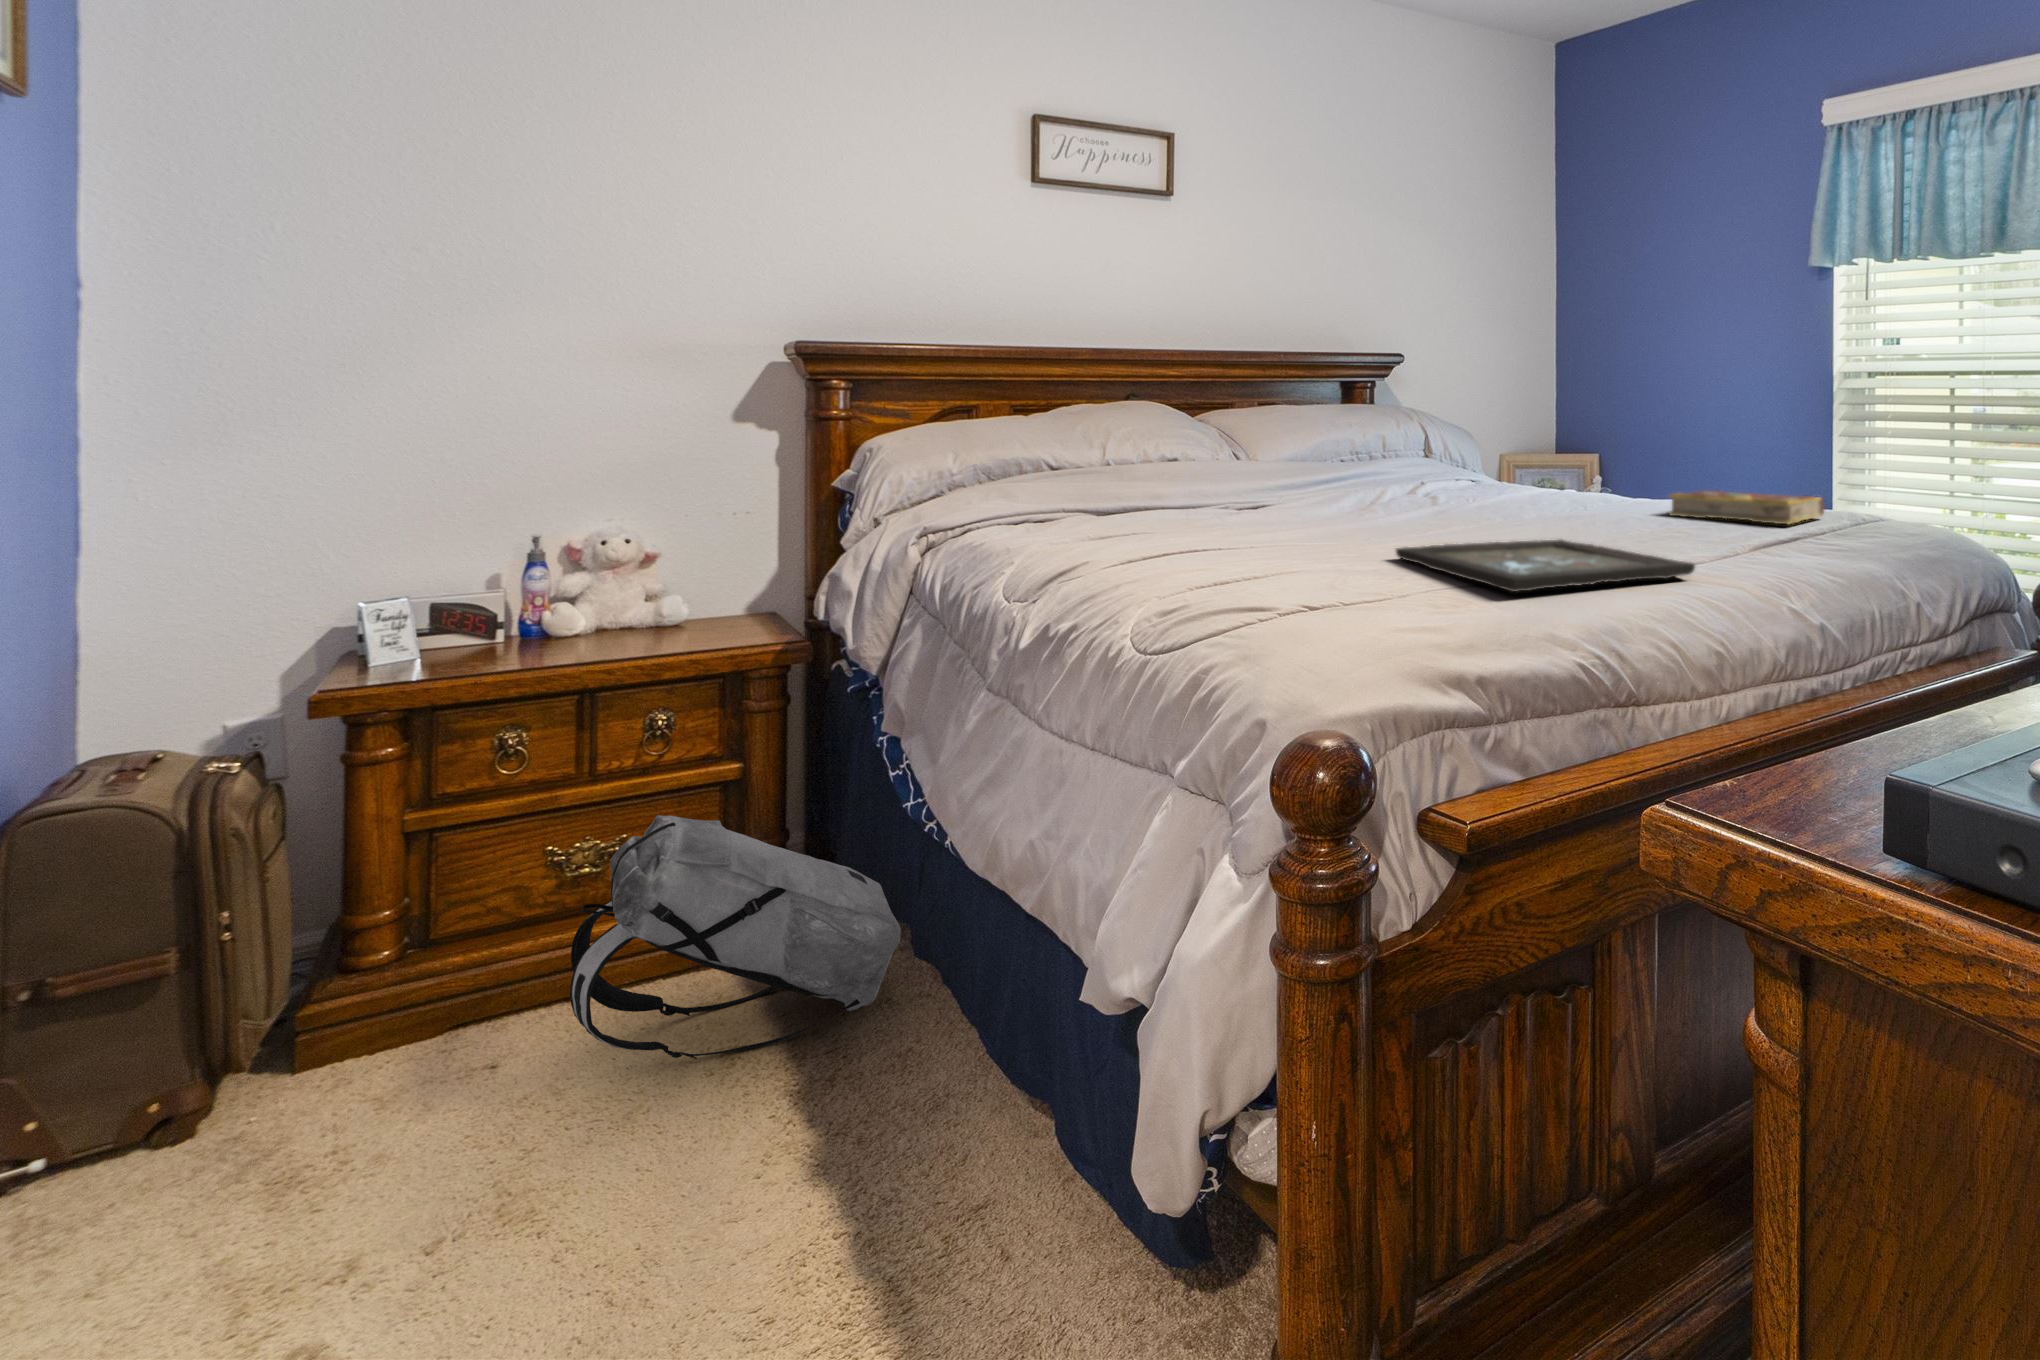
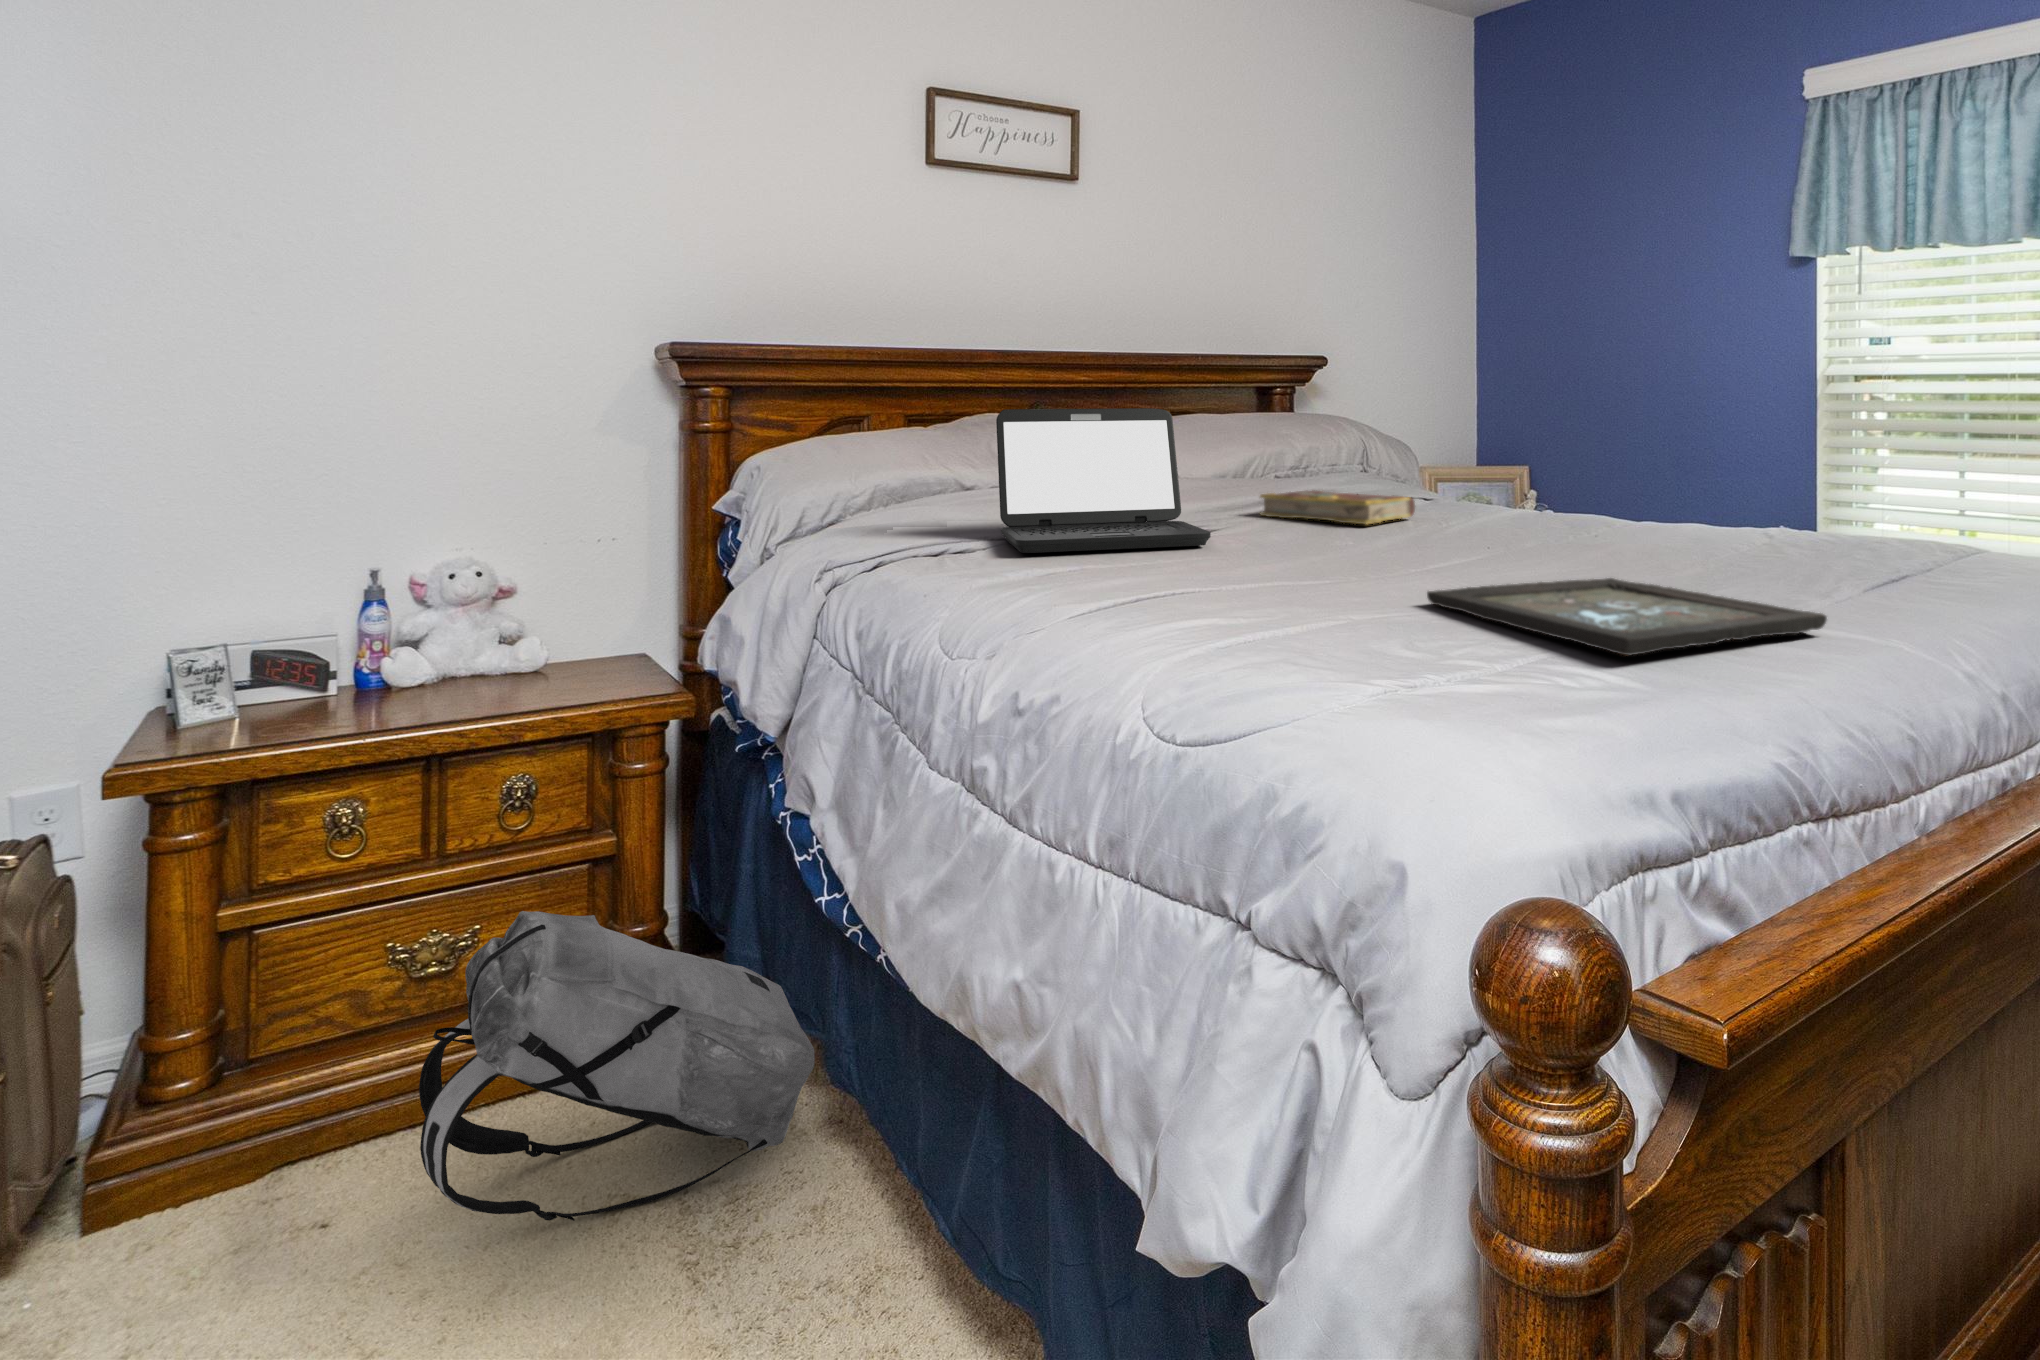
laptop: none [1076,400,1252,521] -> present [996,408,1211,553]
book: present [1669,490,1825,524] -> present [1260,491,1415,524]

